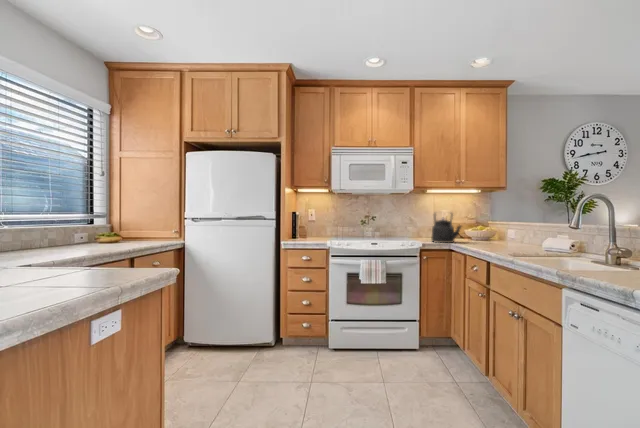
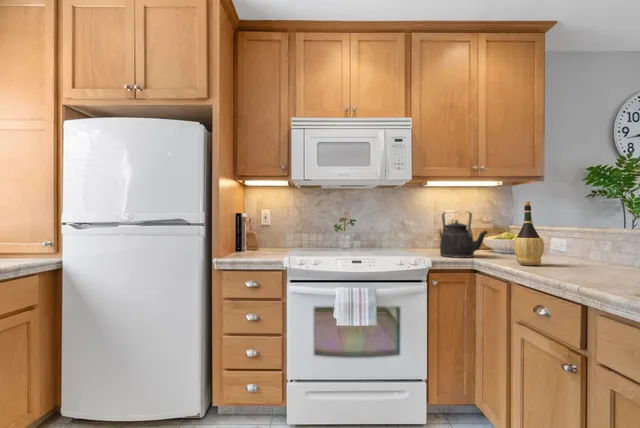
wine bottle: none [475,207,493,247] -> present [514,201,544,265]

